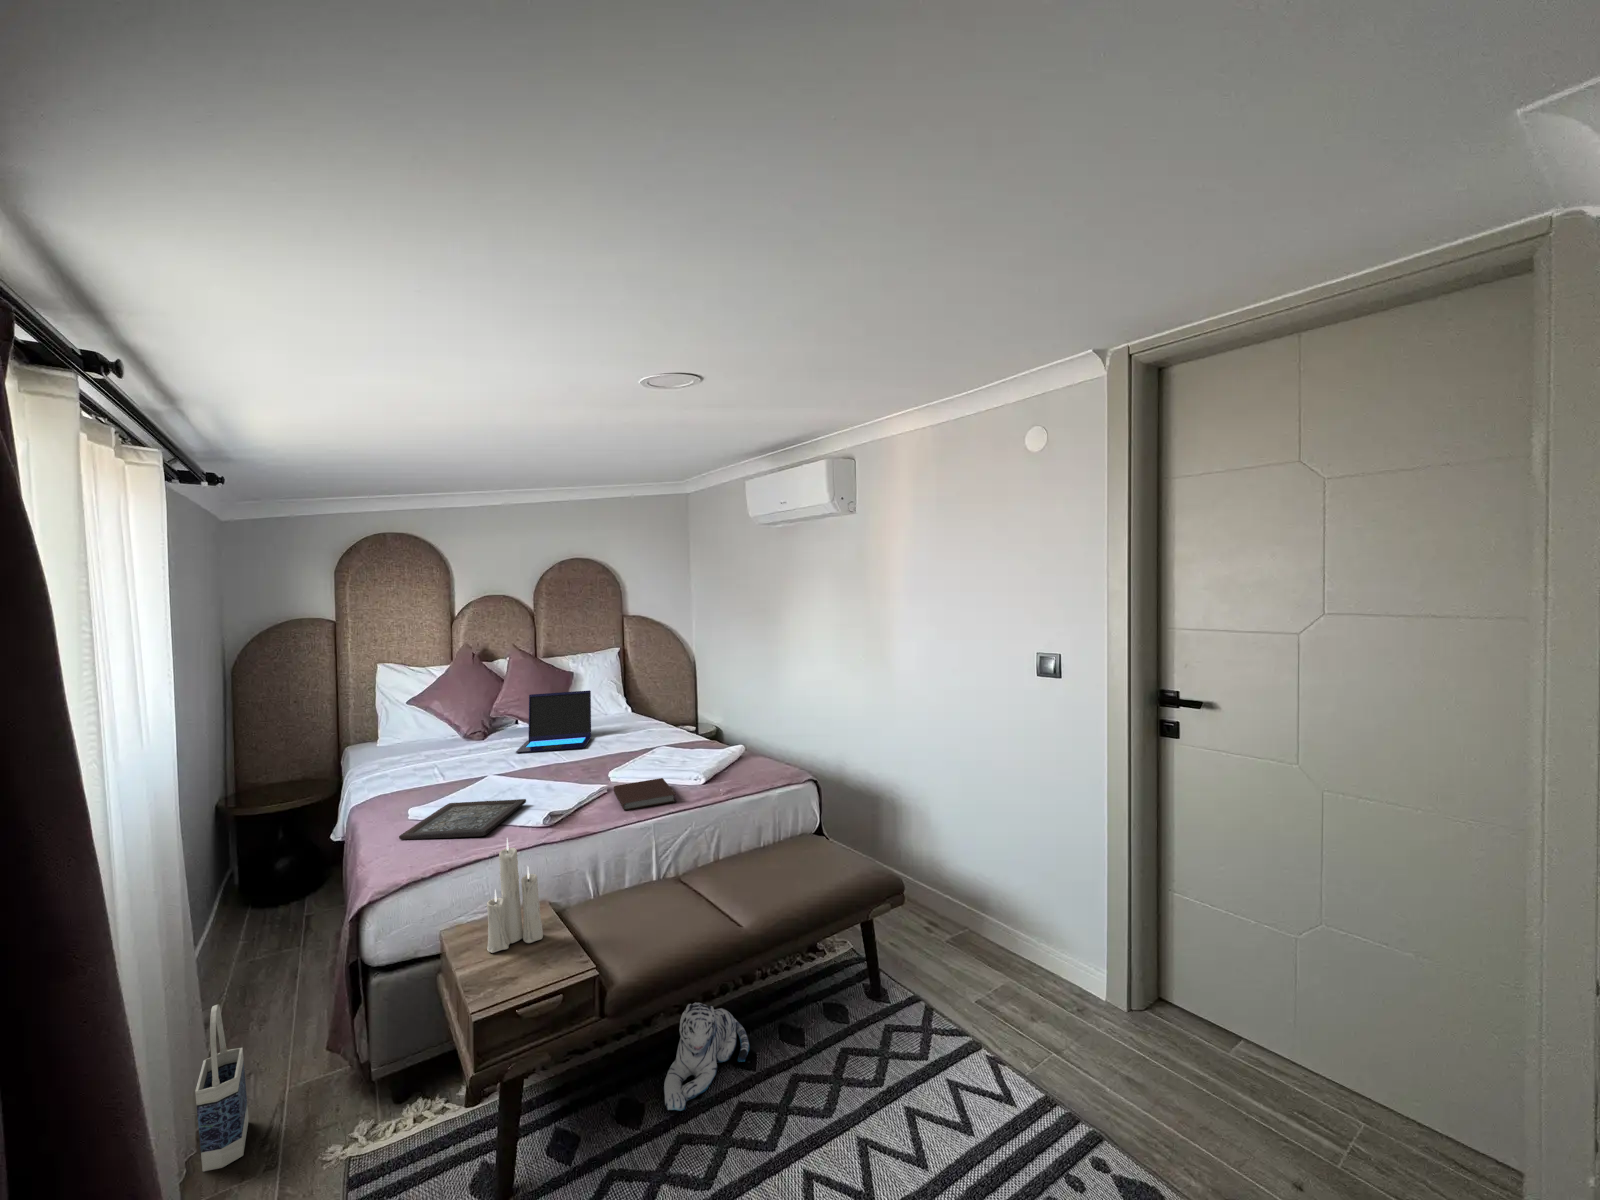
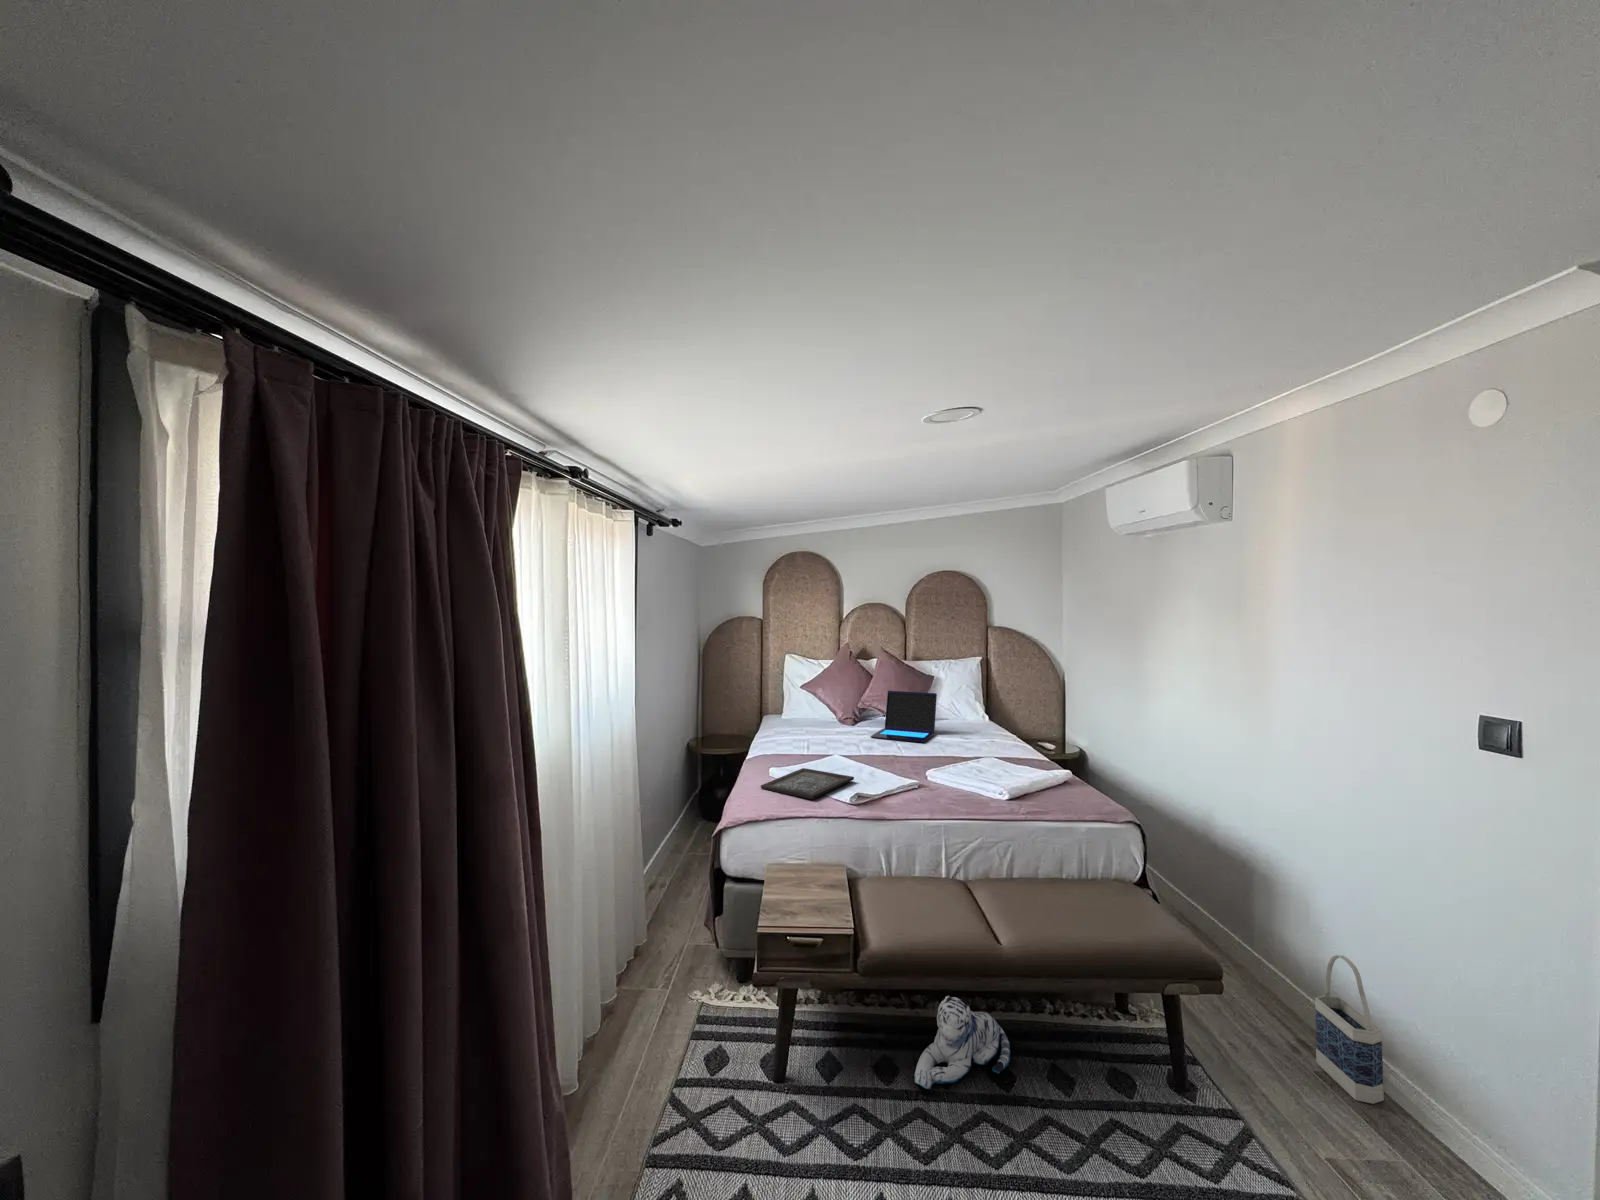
notebook: present [614,778,676,811] -> none [923,781,972,807]
candle: present [487,838,543,953] -> none [788,800,830,894]
bag: present [195,1004,249,1172] -> present [1315,955,1384,1104]

